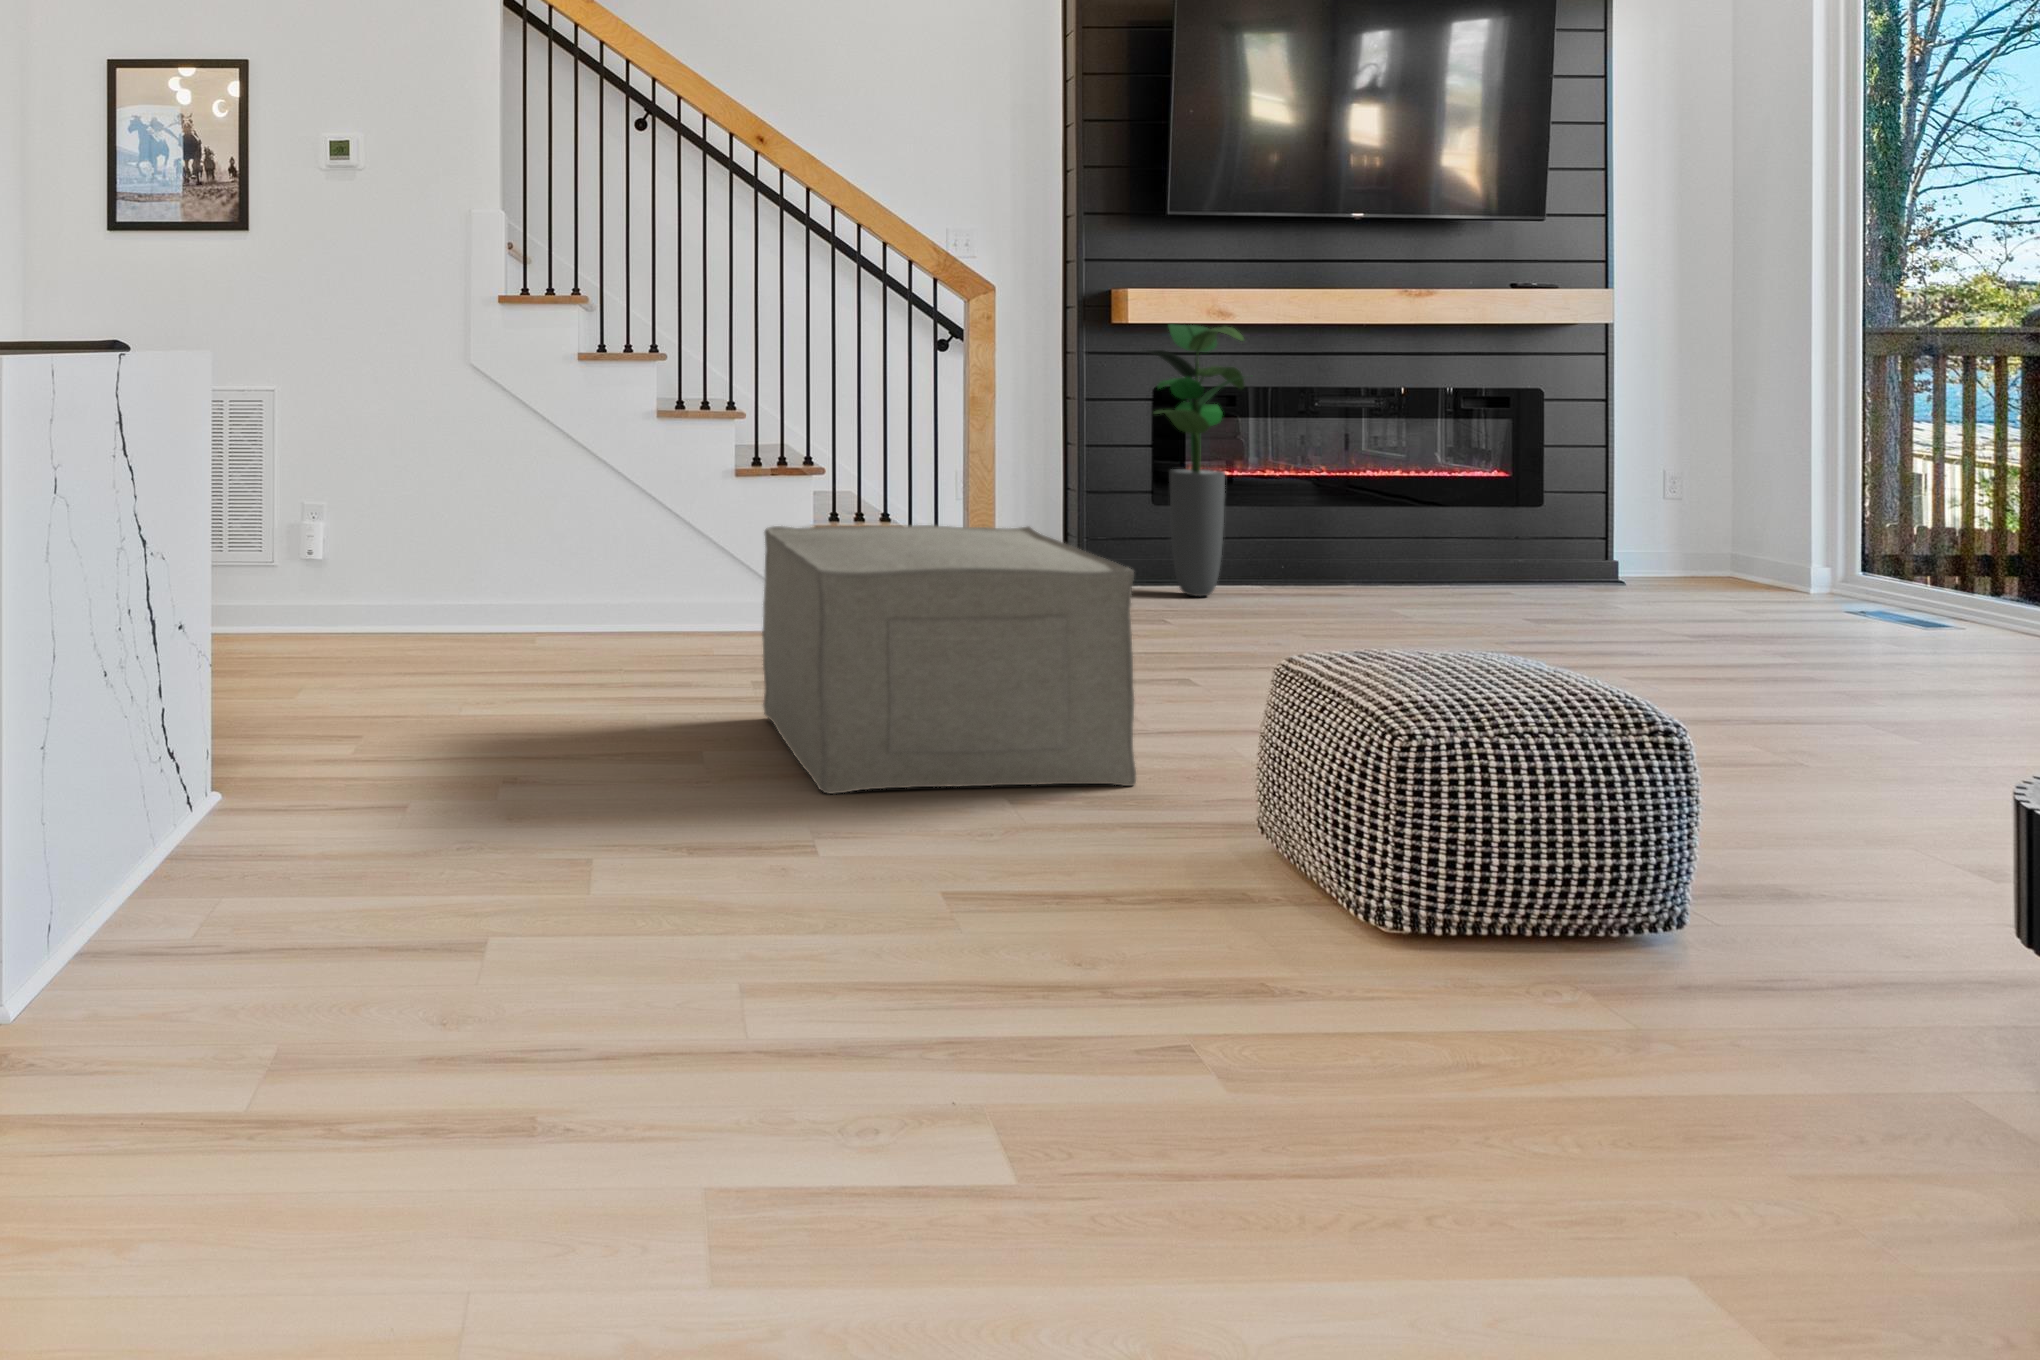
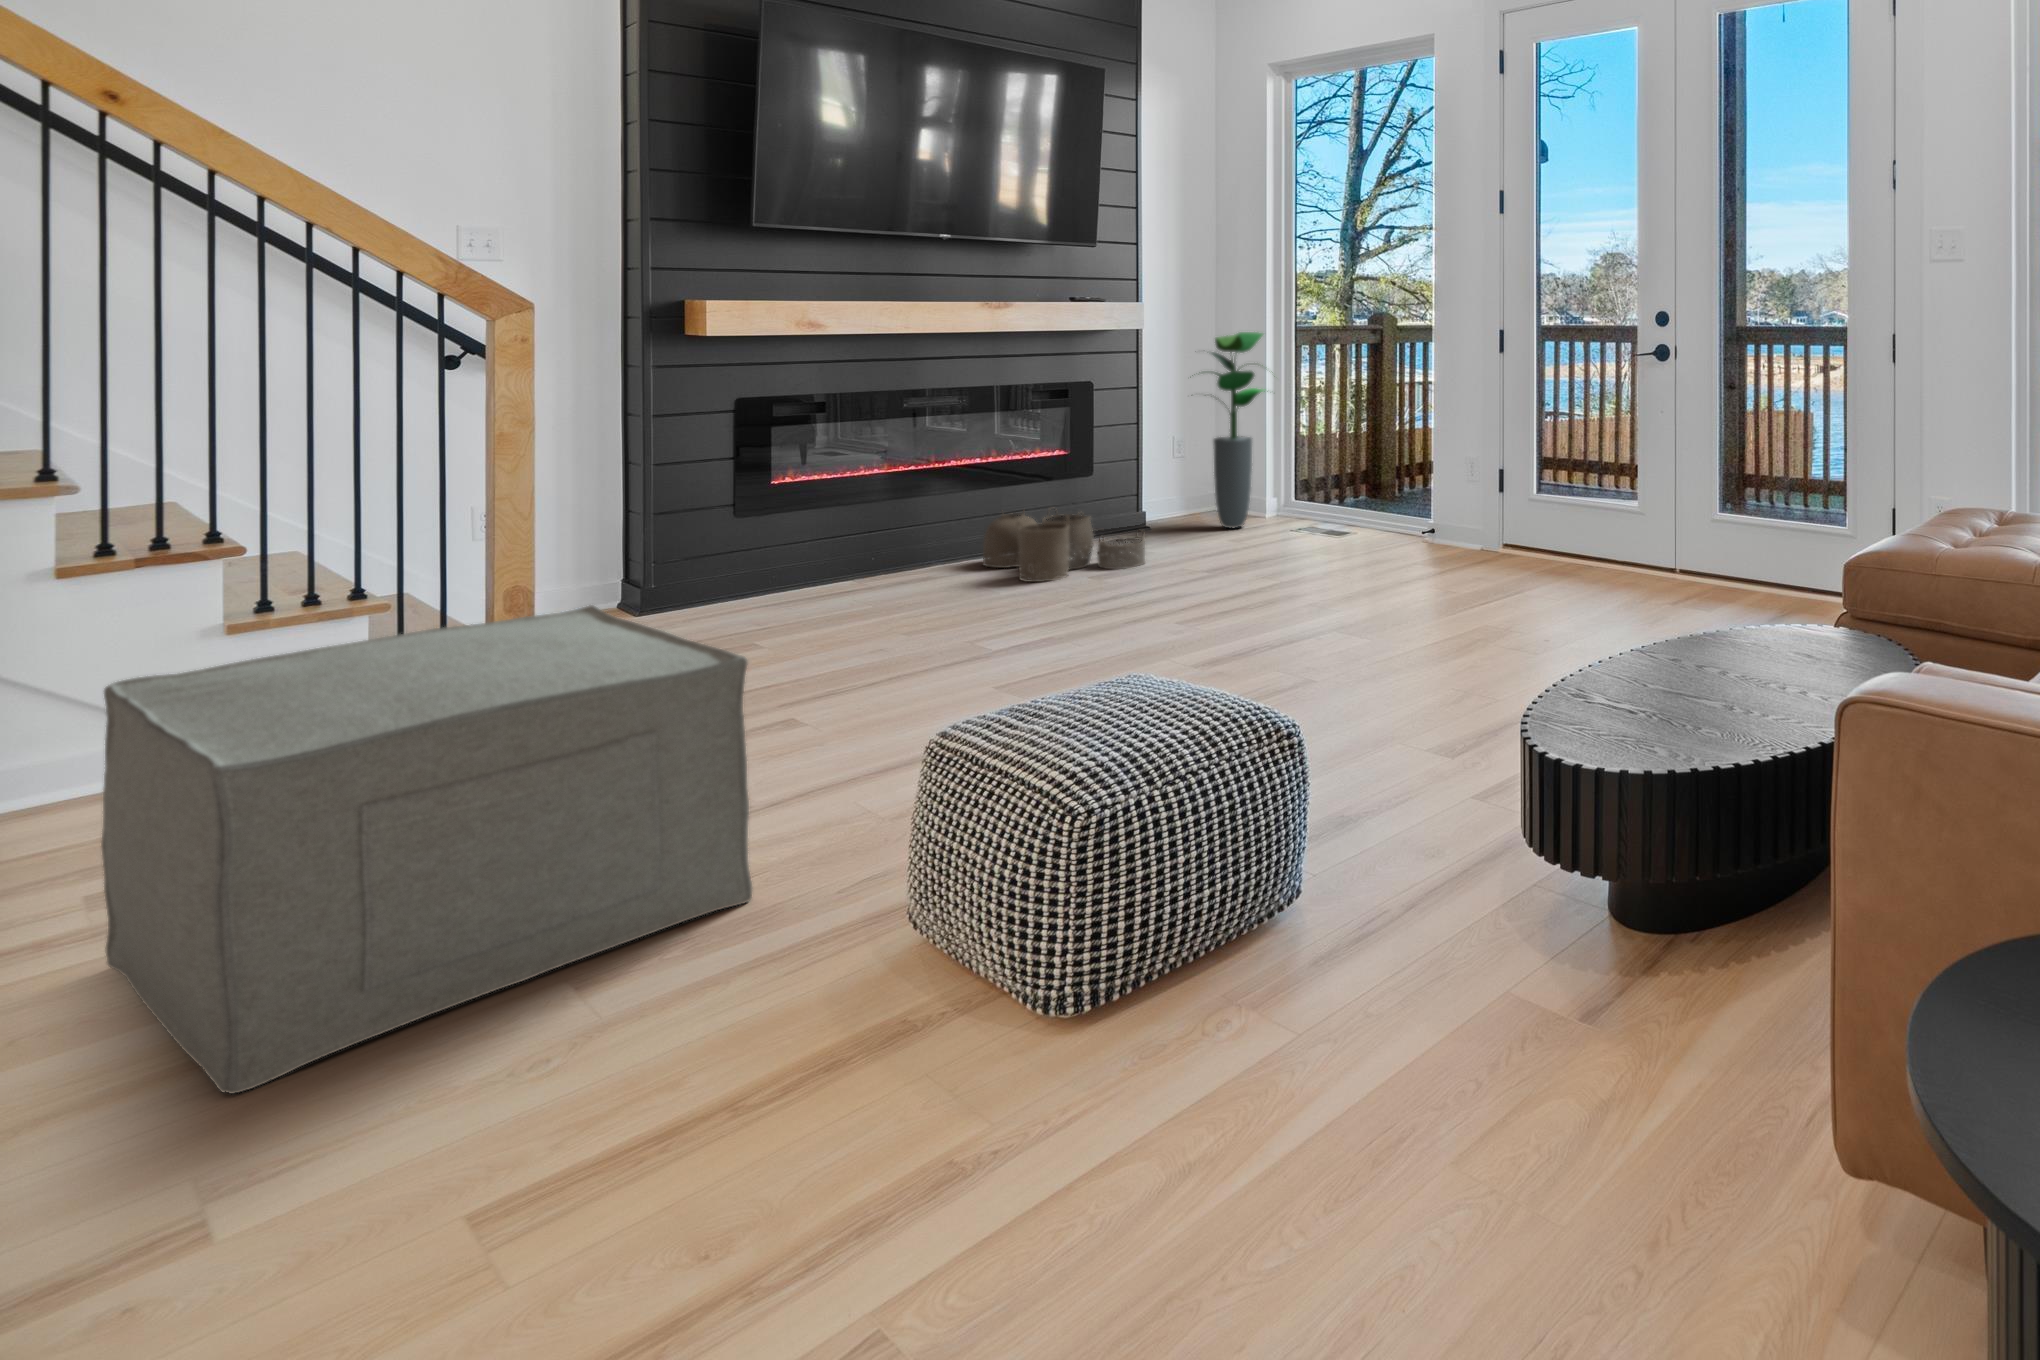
potted plant: present [1147,324,1244,597] -> present [1190,332,1275,528]
woven basket: none [1401,527,1608,615] -> present [983,509,1145,582]

